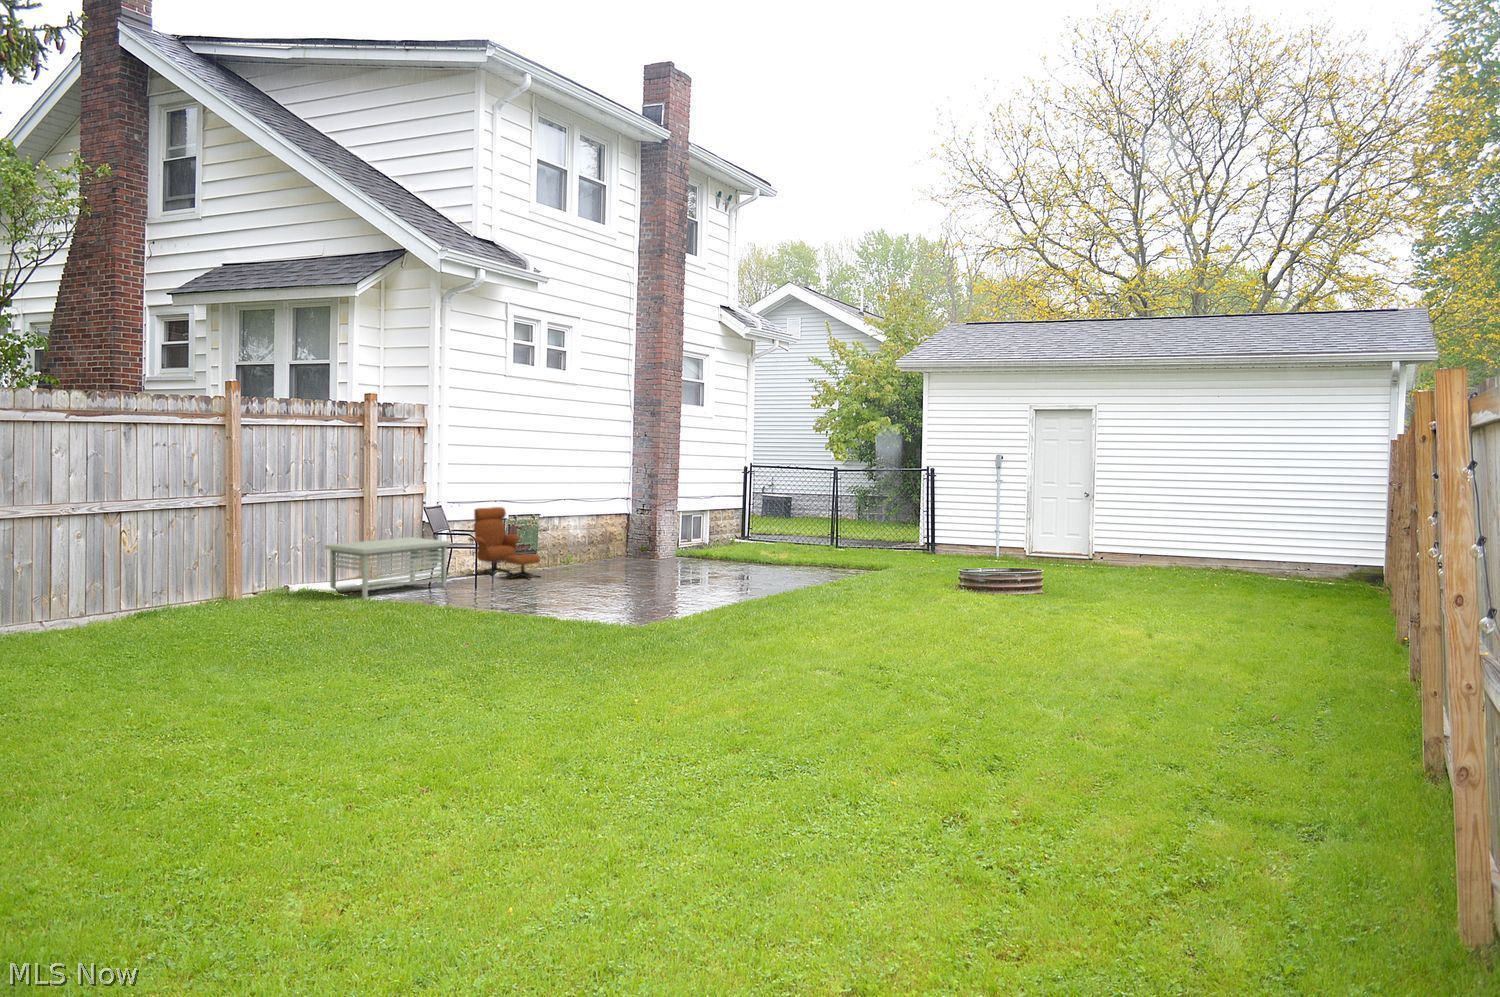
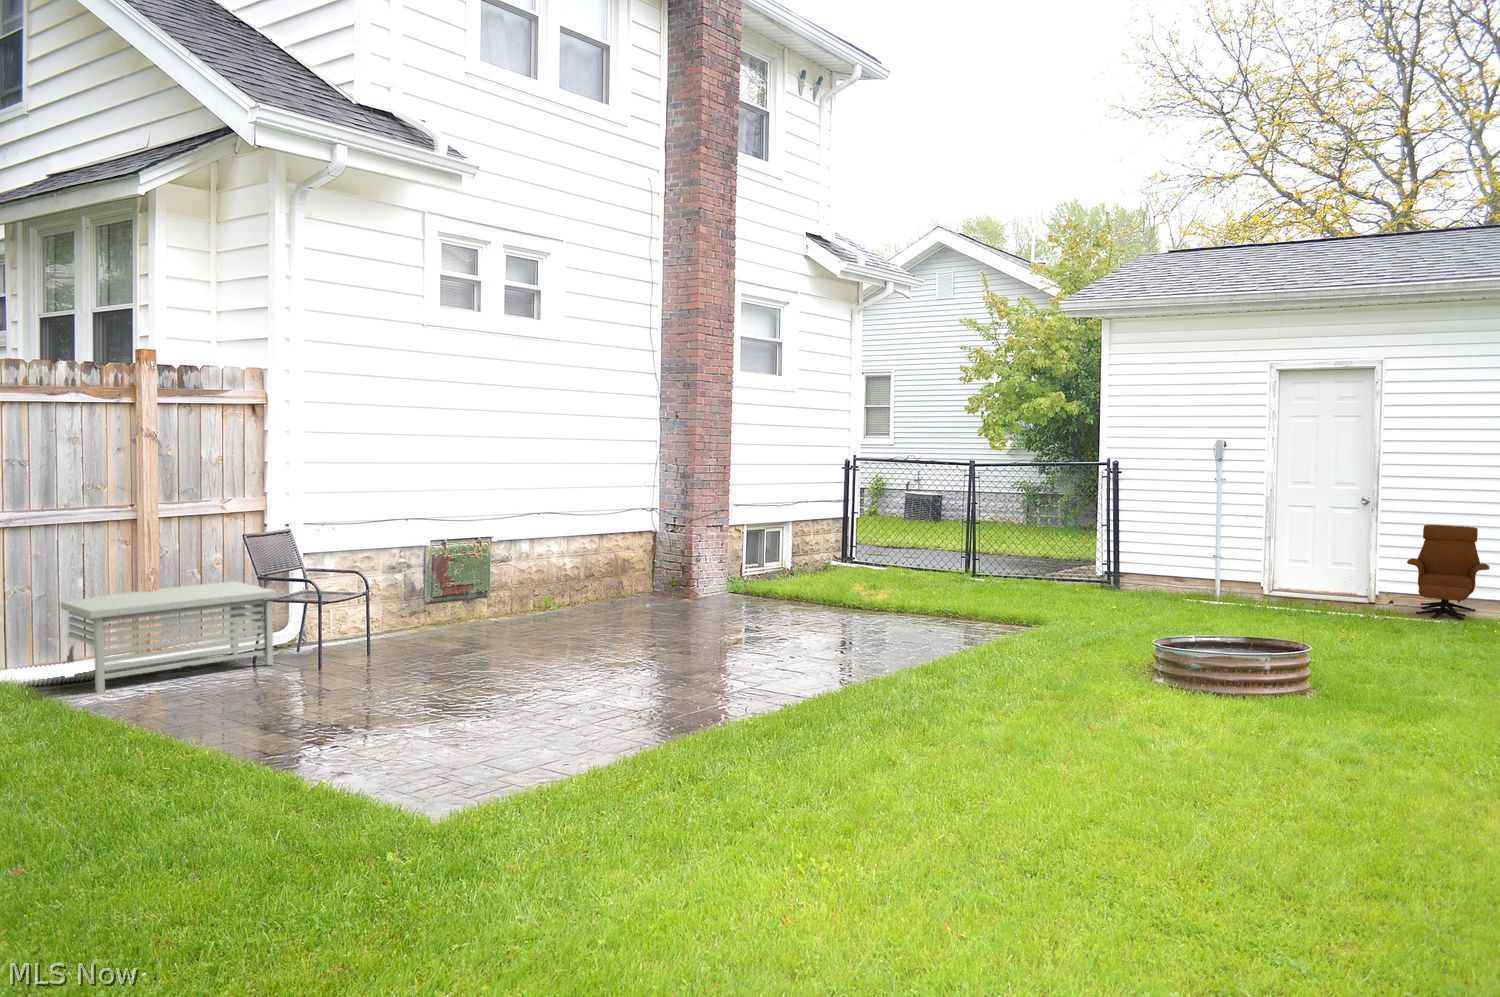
lounge chair: present [469,507,540,579] -> present [1407,525,1490,620]

